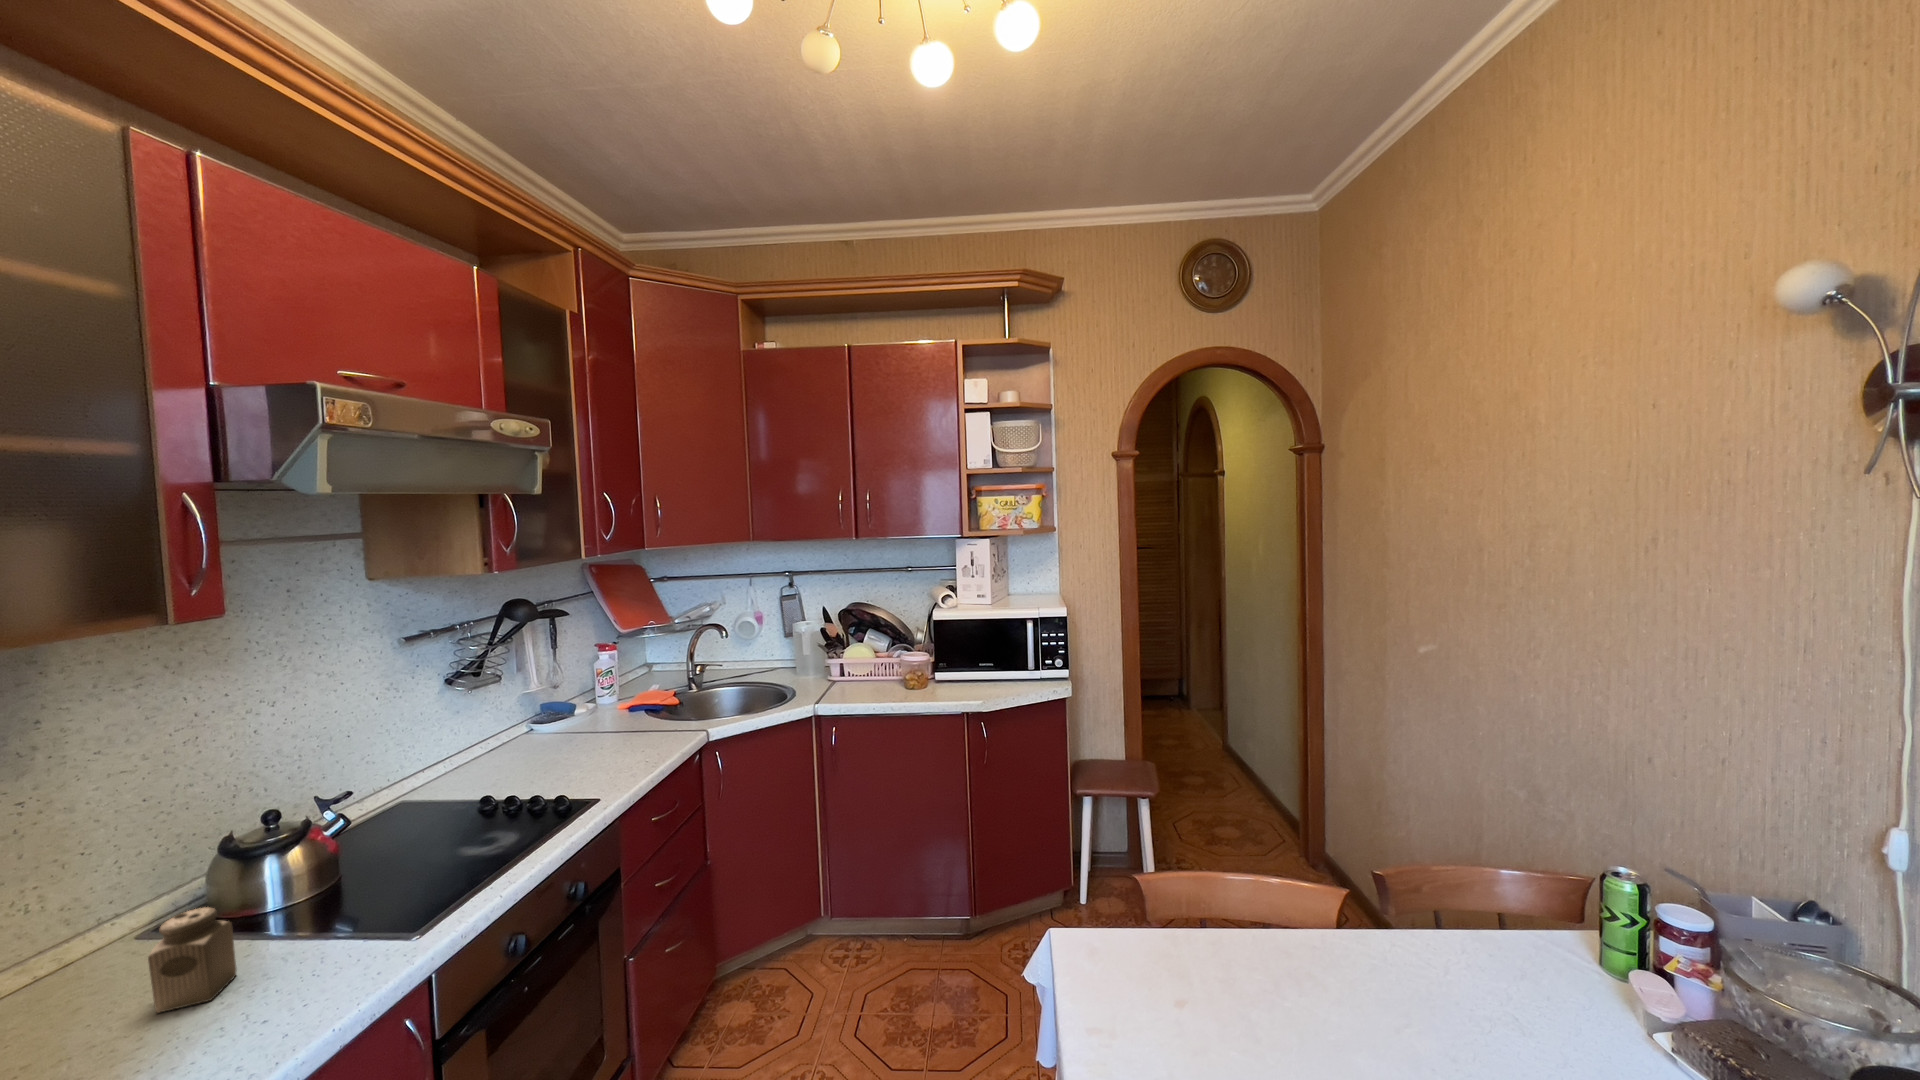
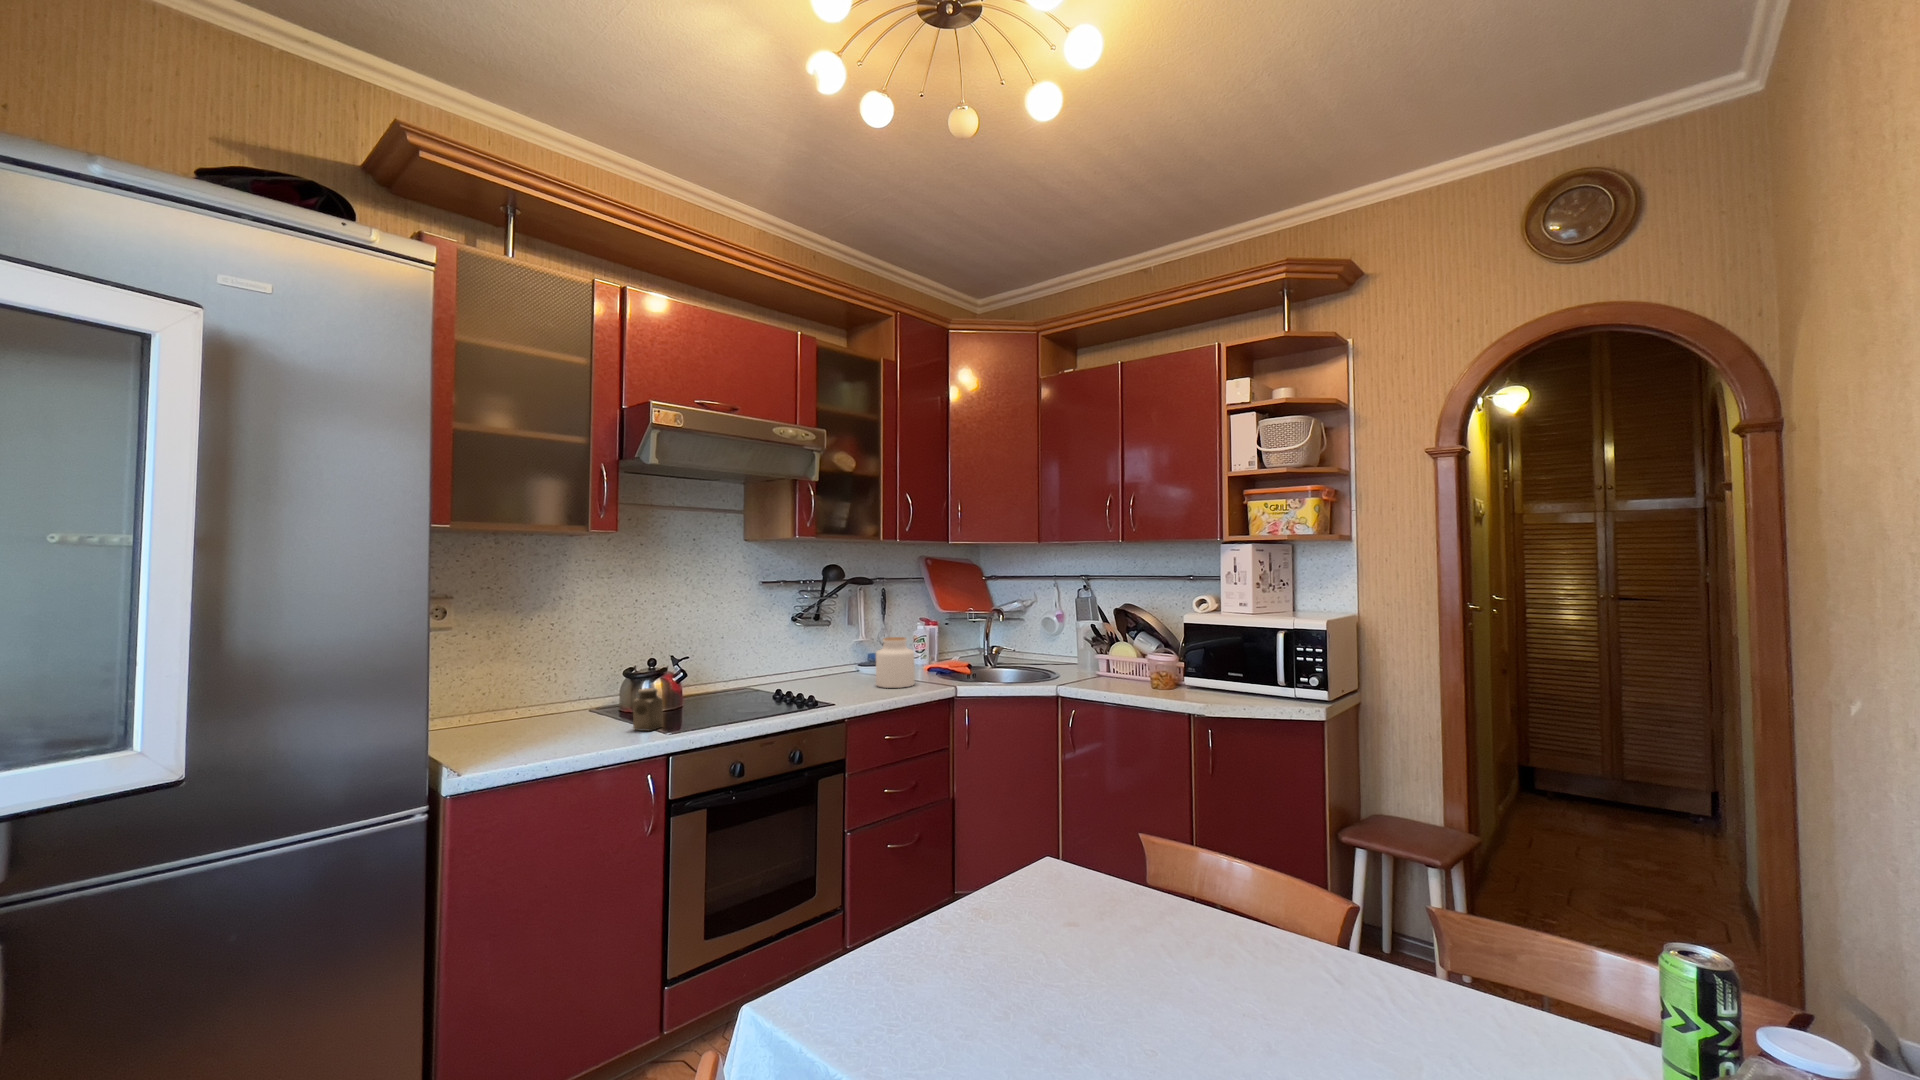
jar: none [577,682,637,756] -> present [876,637,915,688]

